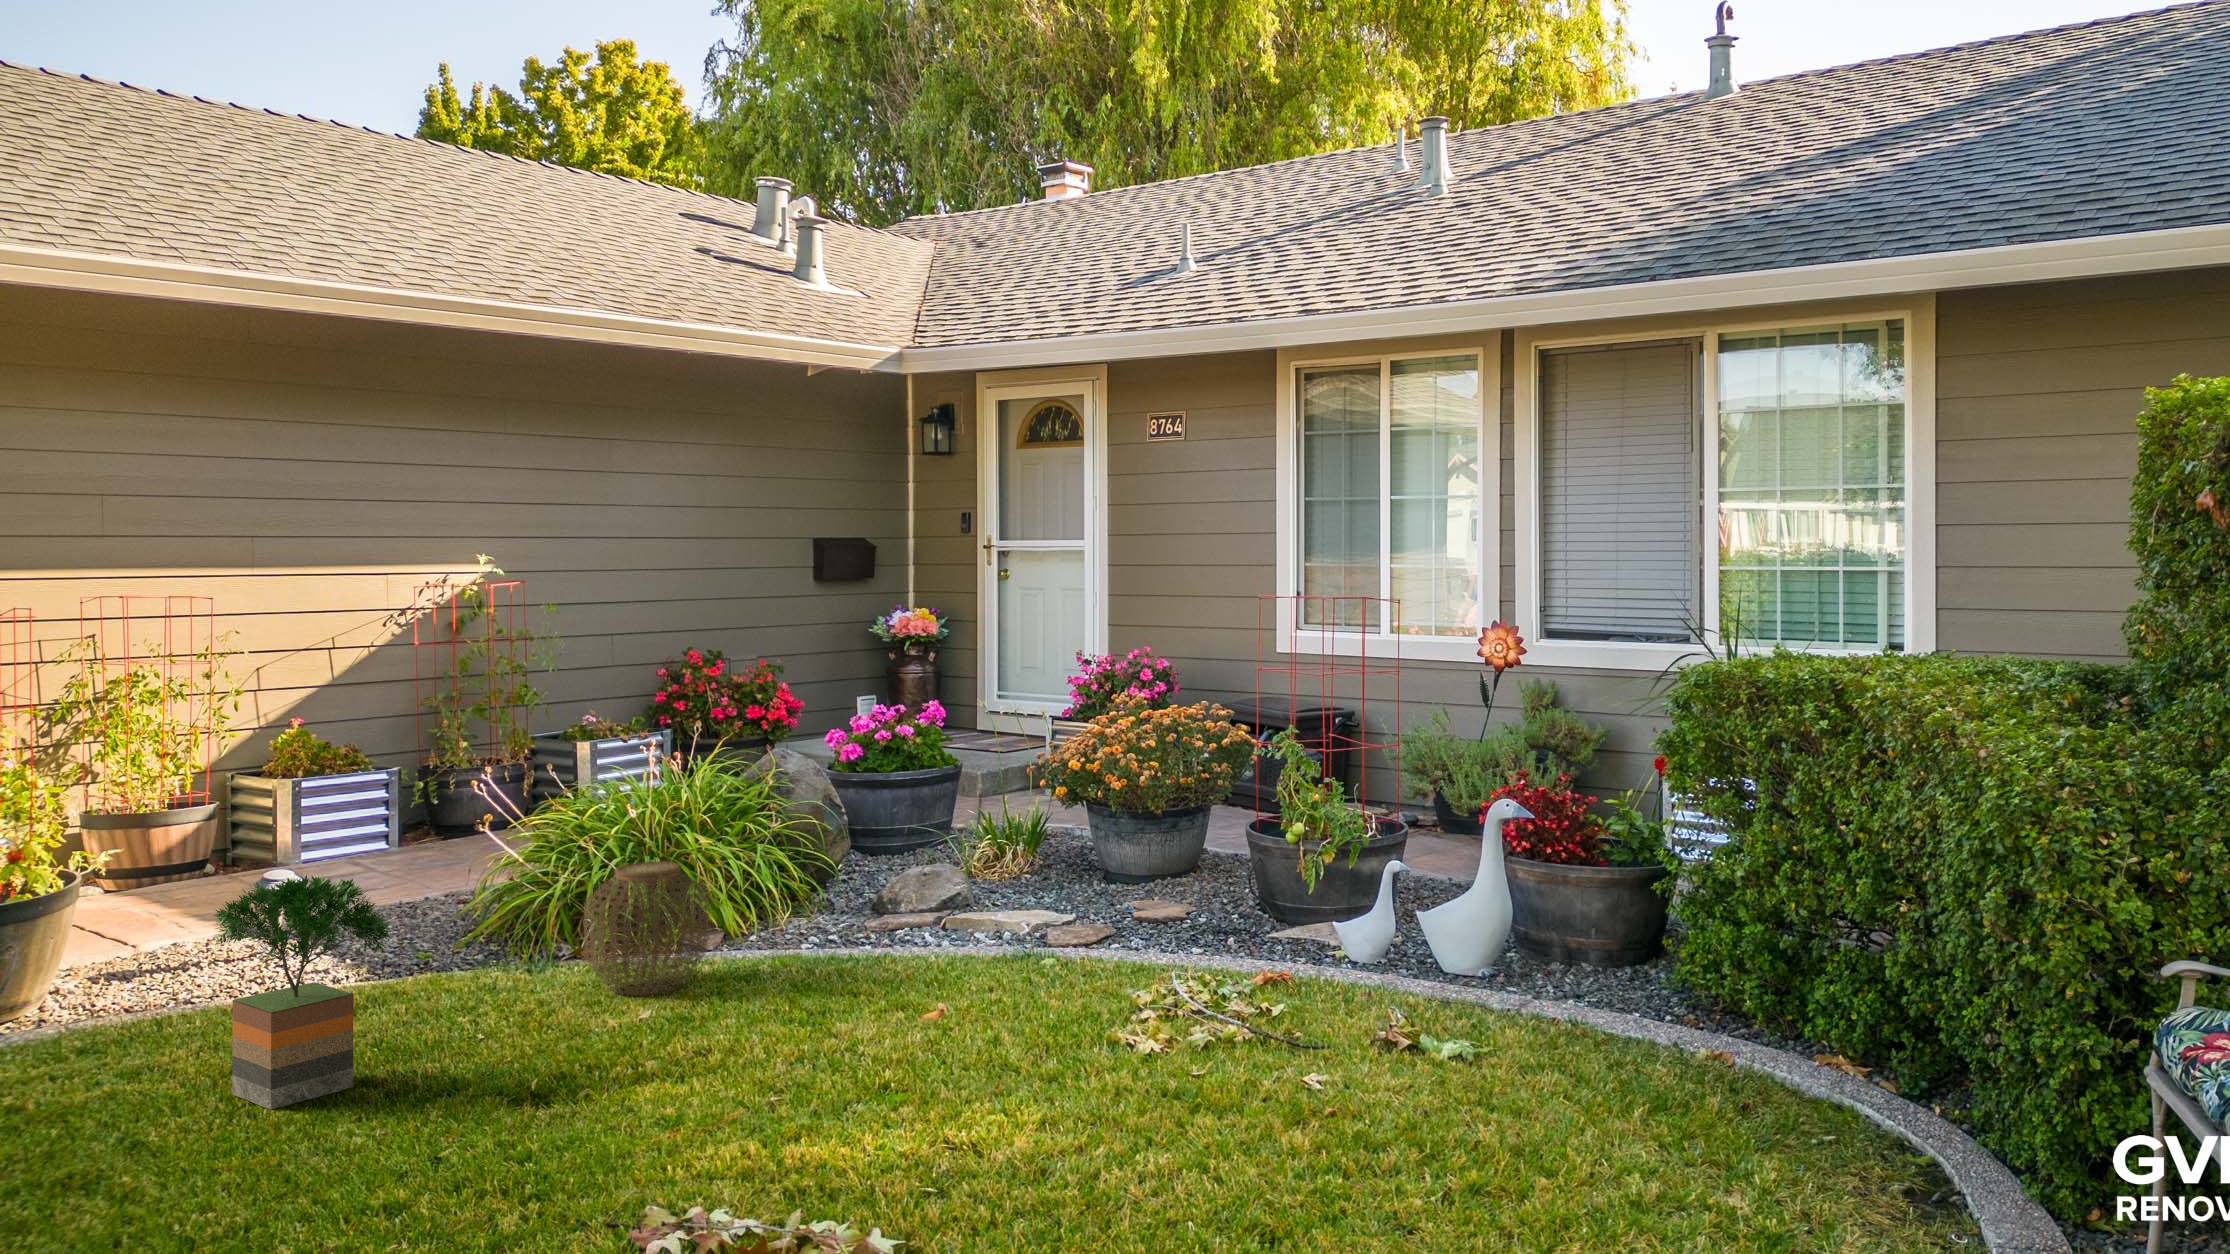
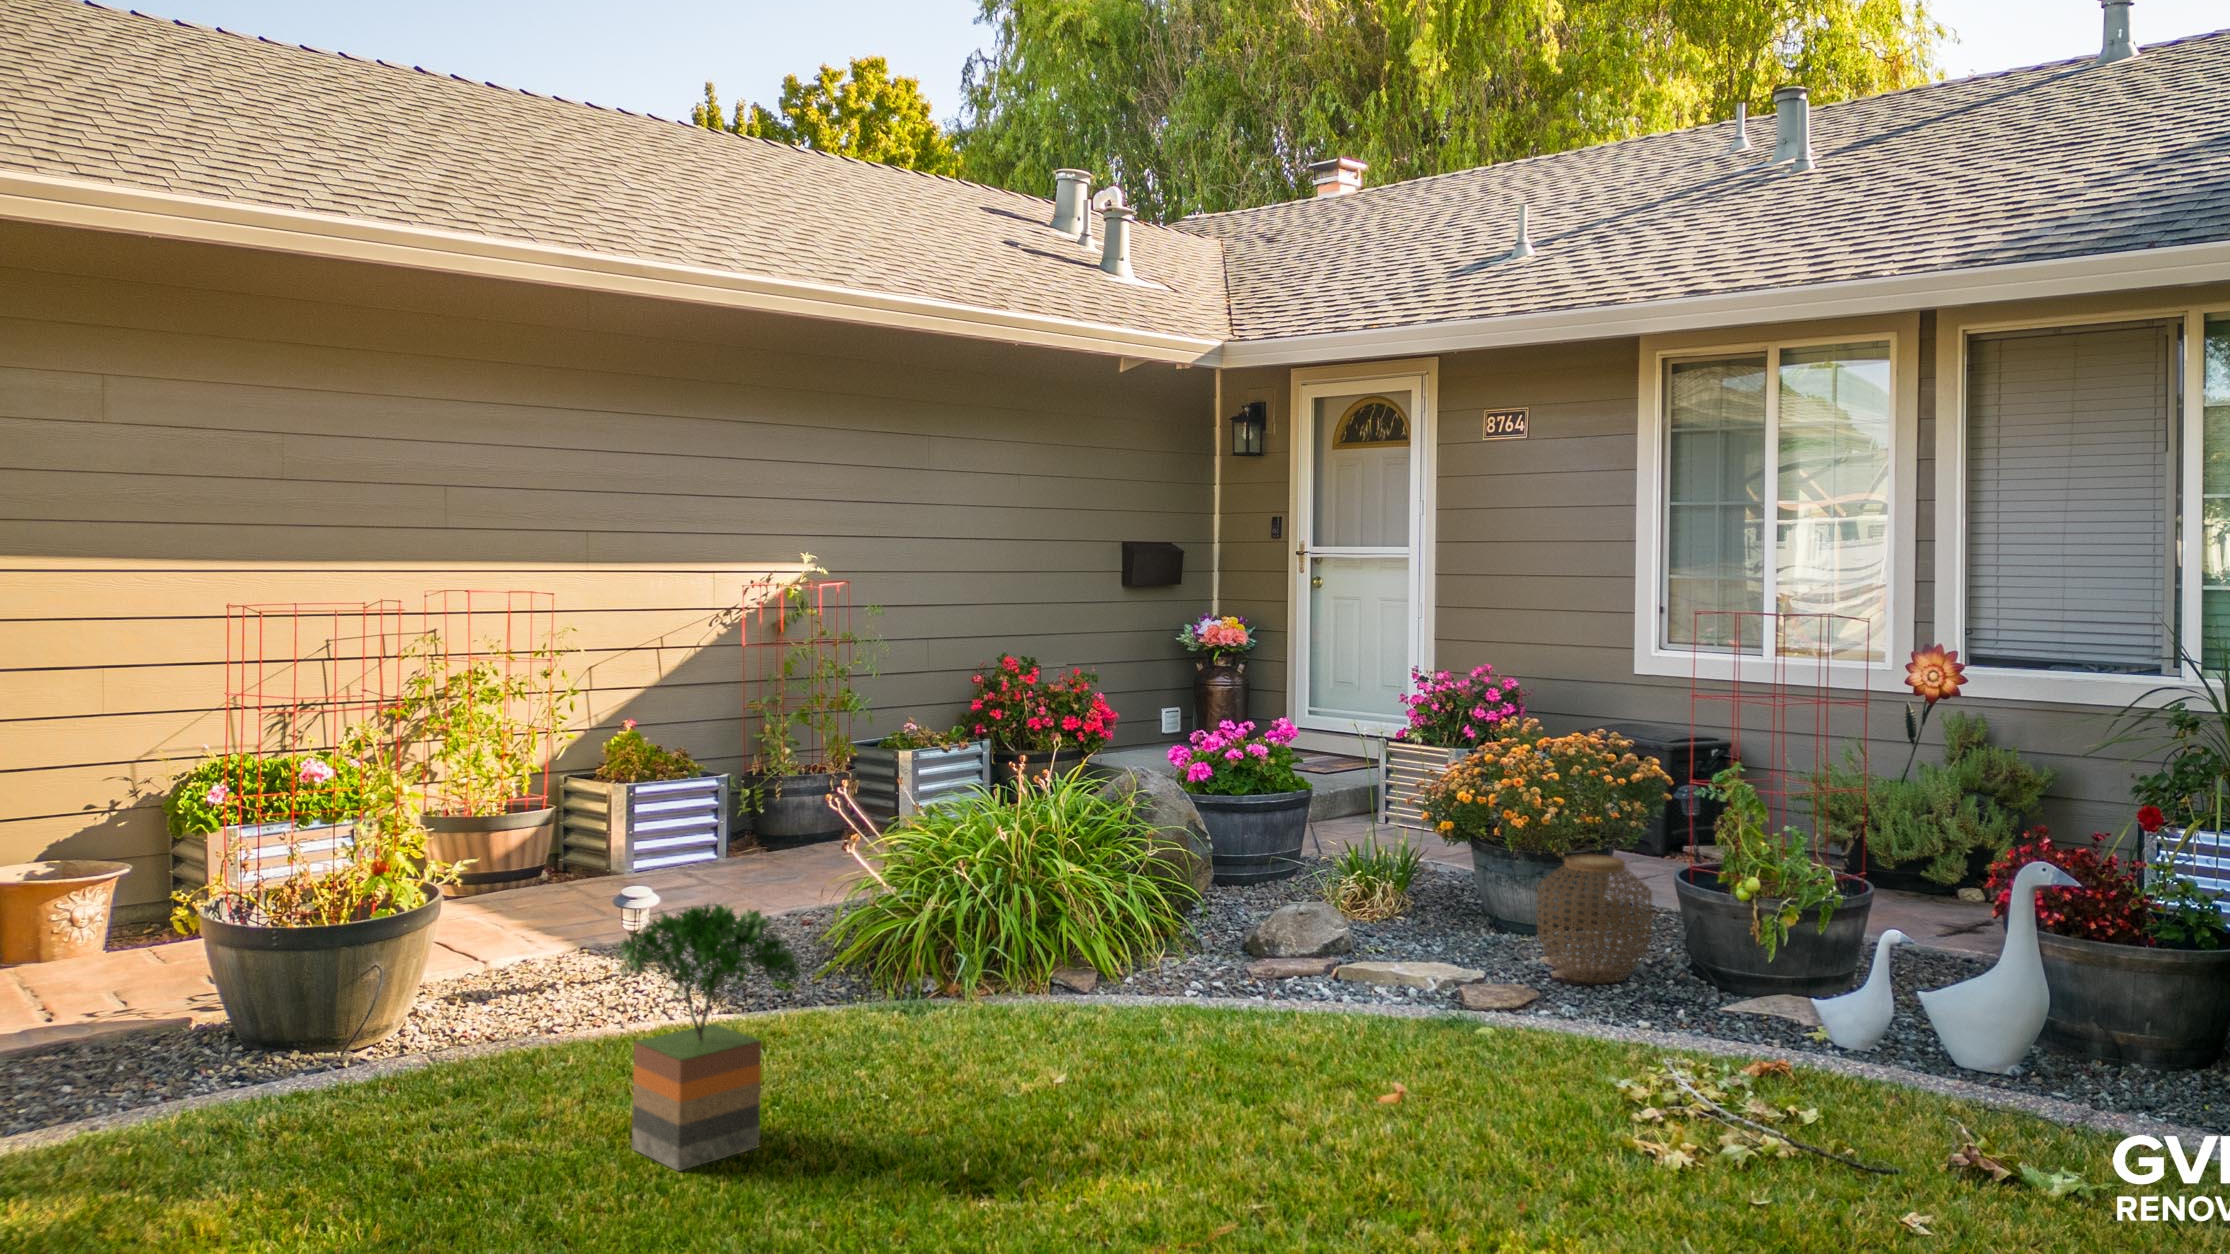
woven basket: present [584,861,709,996] -> present [1537,854,1652,984]

